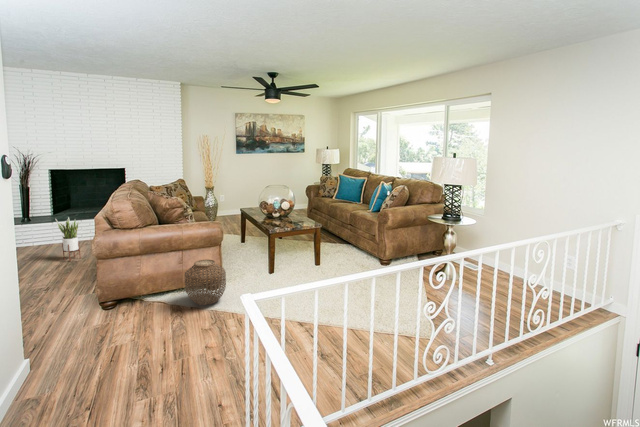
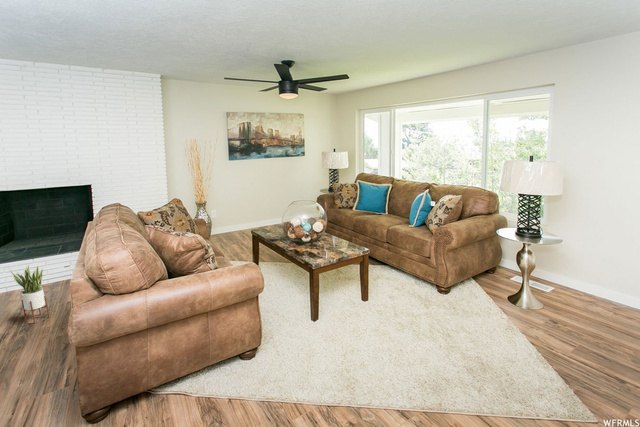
woven basket: present [185,259,226,305] -> none [214,324,272,393]

